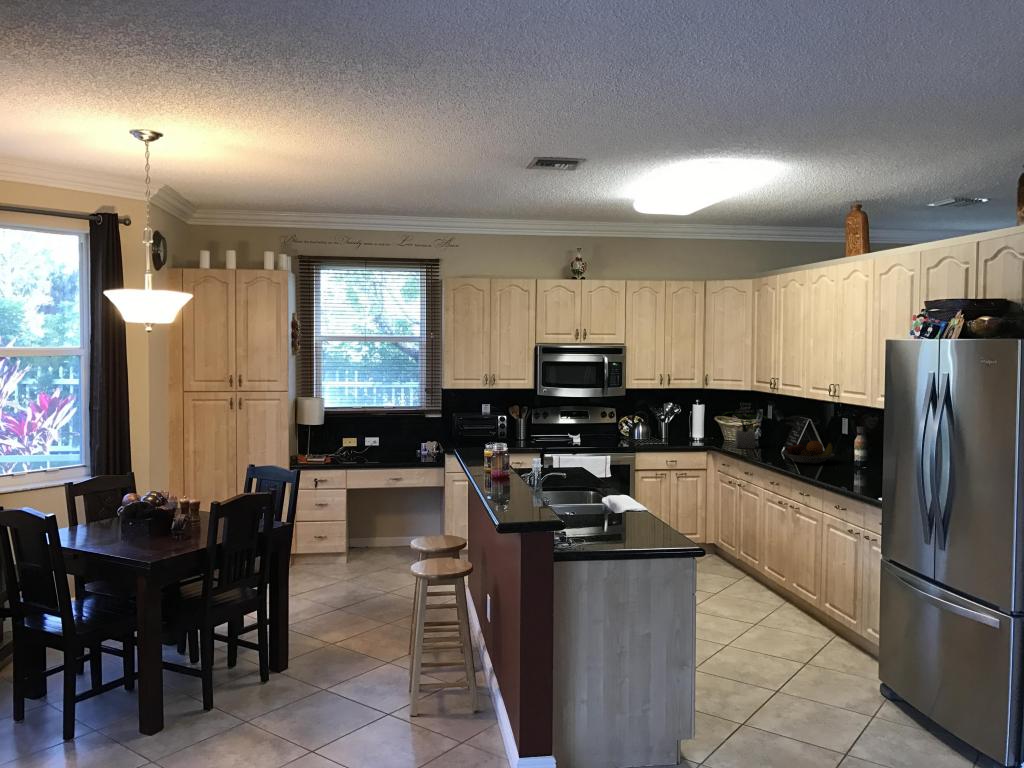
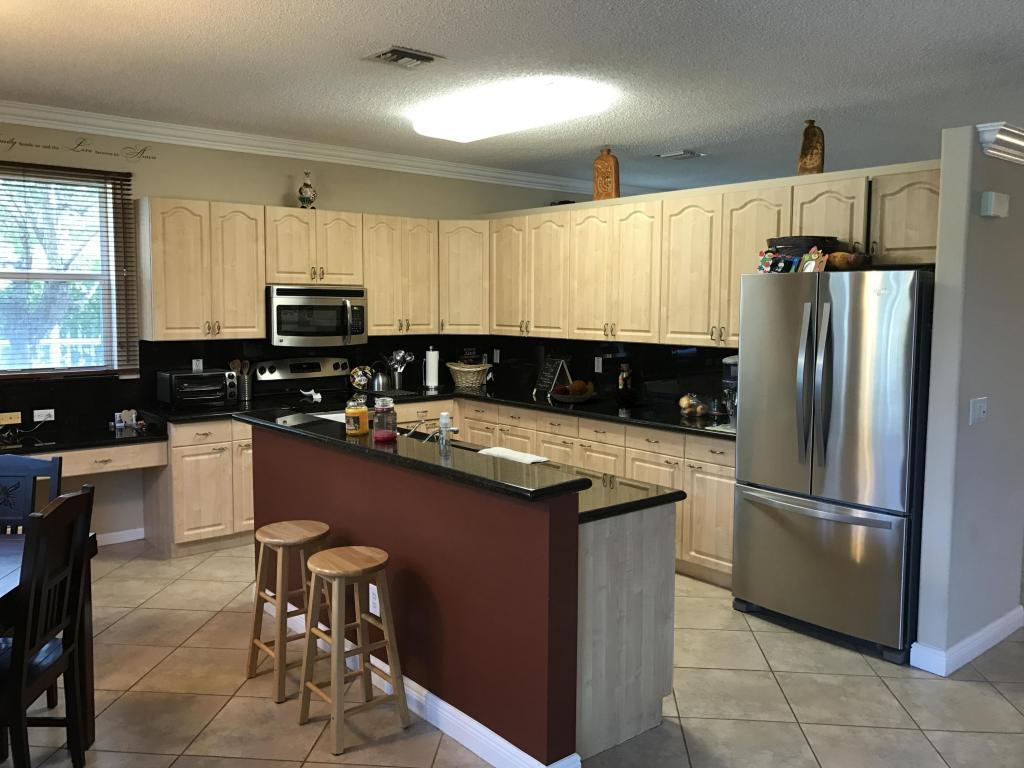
potted plant: present [722,412,767,449] -> none [468,357,510,394]
ceramic jug: none [837,428,865,473] -> present [613,365,638,407]

